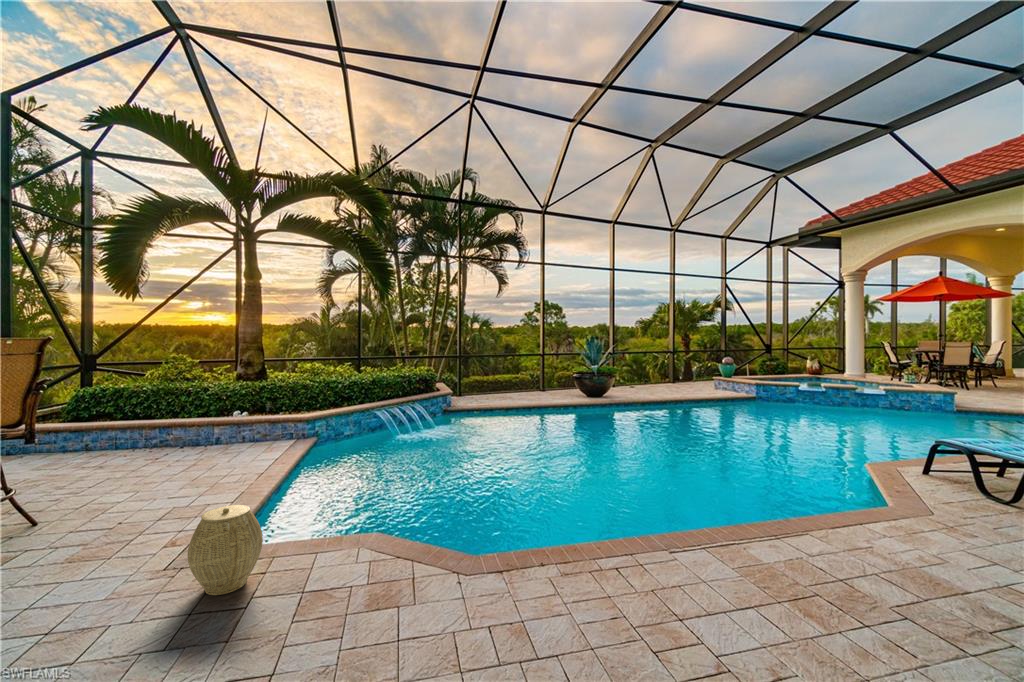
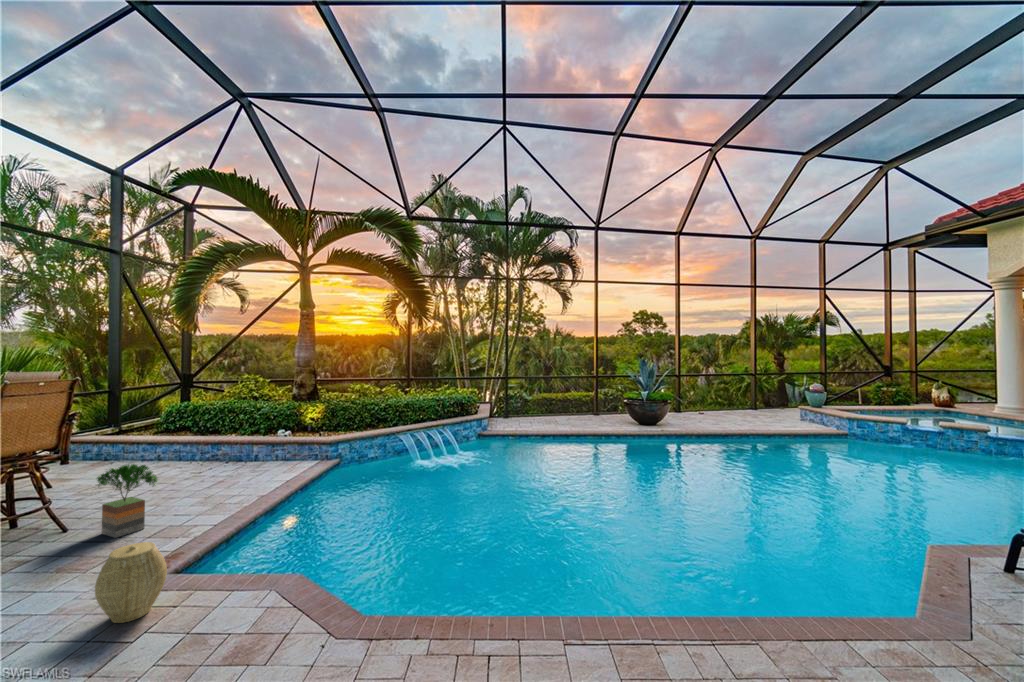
potted tree: none [82,437,164,524] -> present [97,464,158,538]

